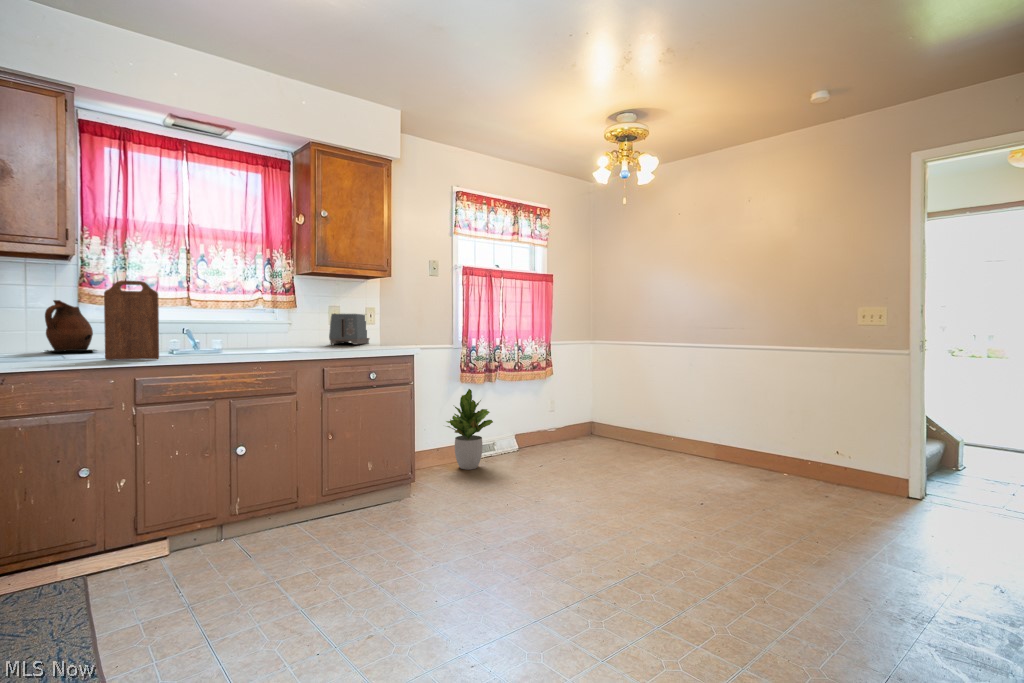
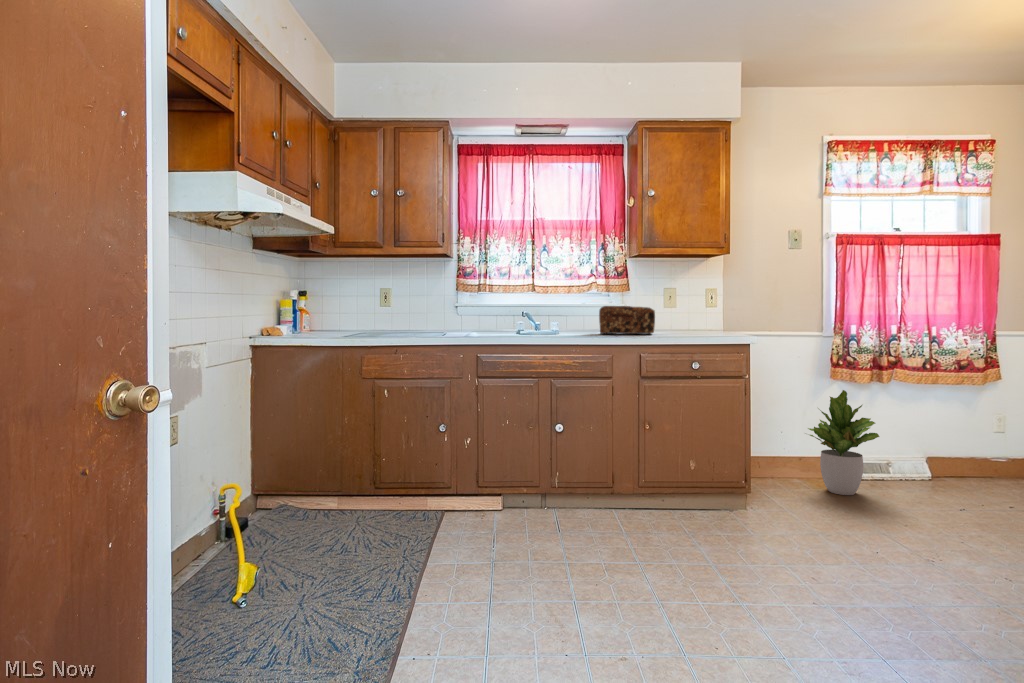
cutting board: present [104,281,159,360] -> none [460,266,496,335]
ceramic pitcher: present [45,300,95,352] -> none [433,290,466,331]
toaster: present [329,314,369,345] -> none [662,296,710,330]
bread loaf: none [277,326,335,354] -> present [599,306,655,334]

